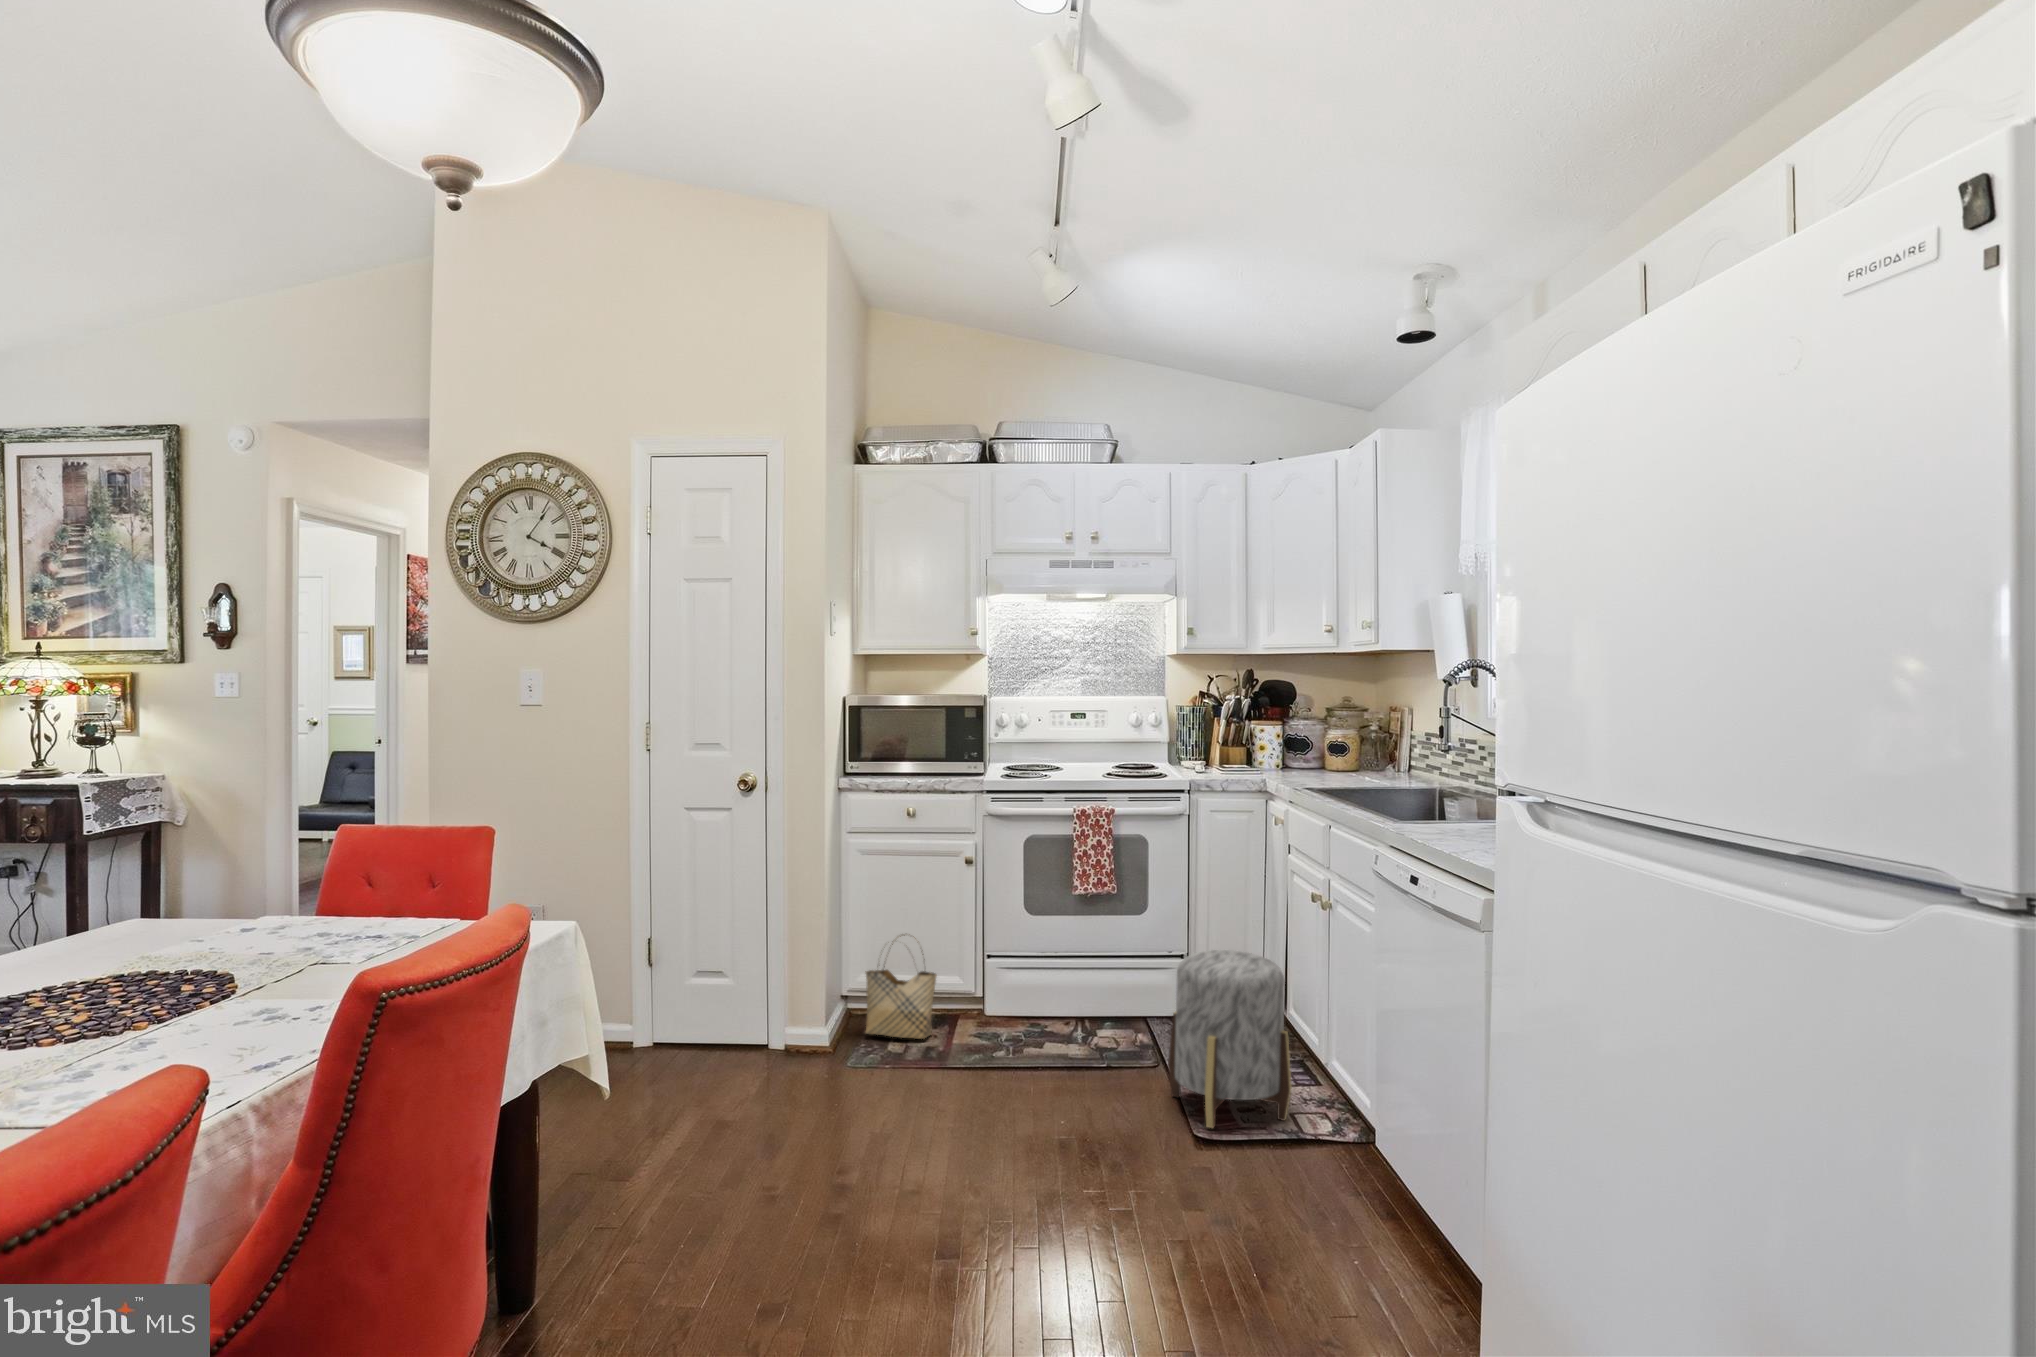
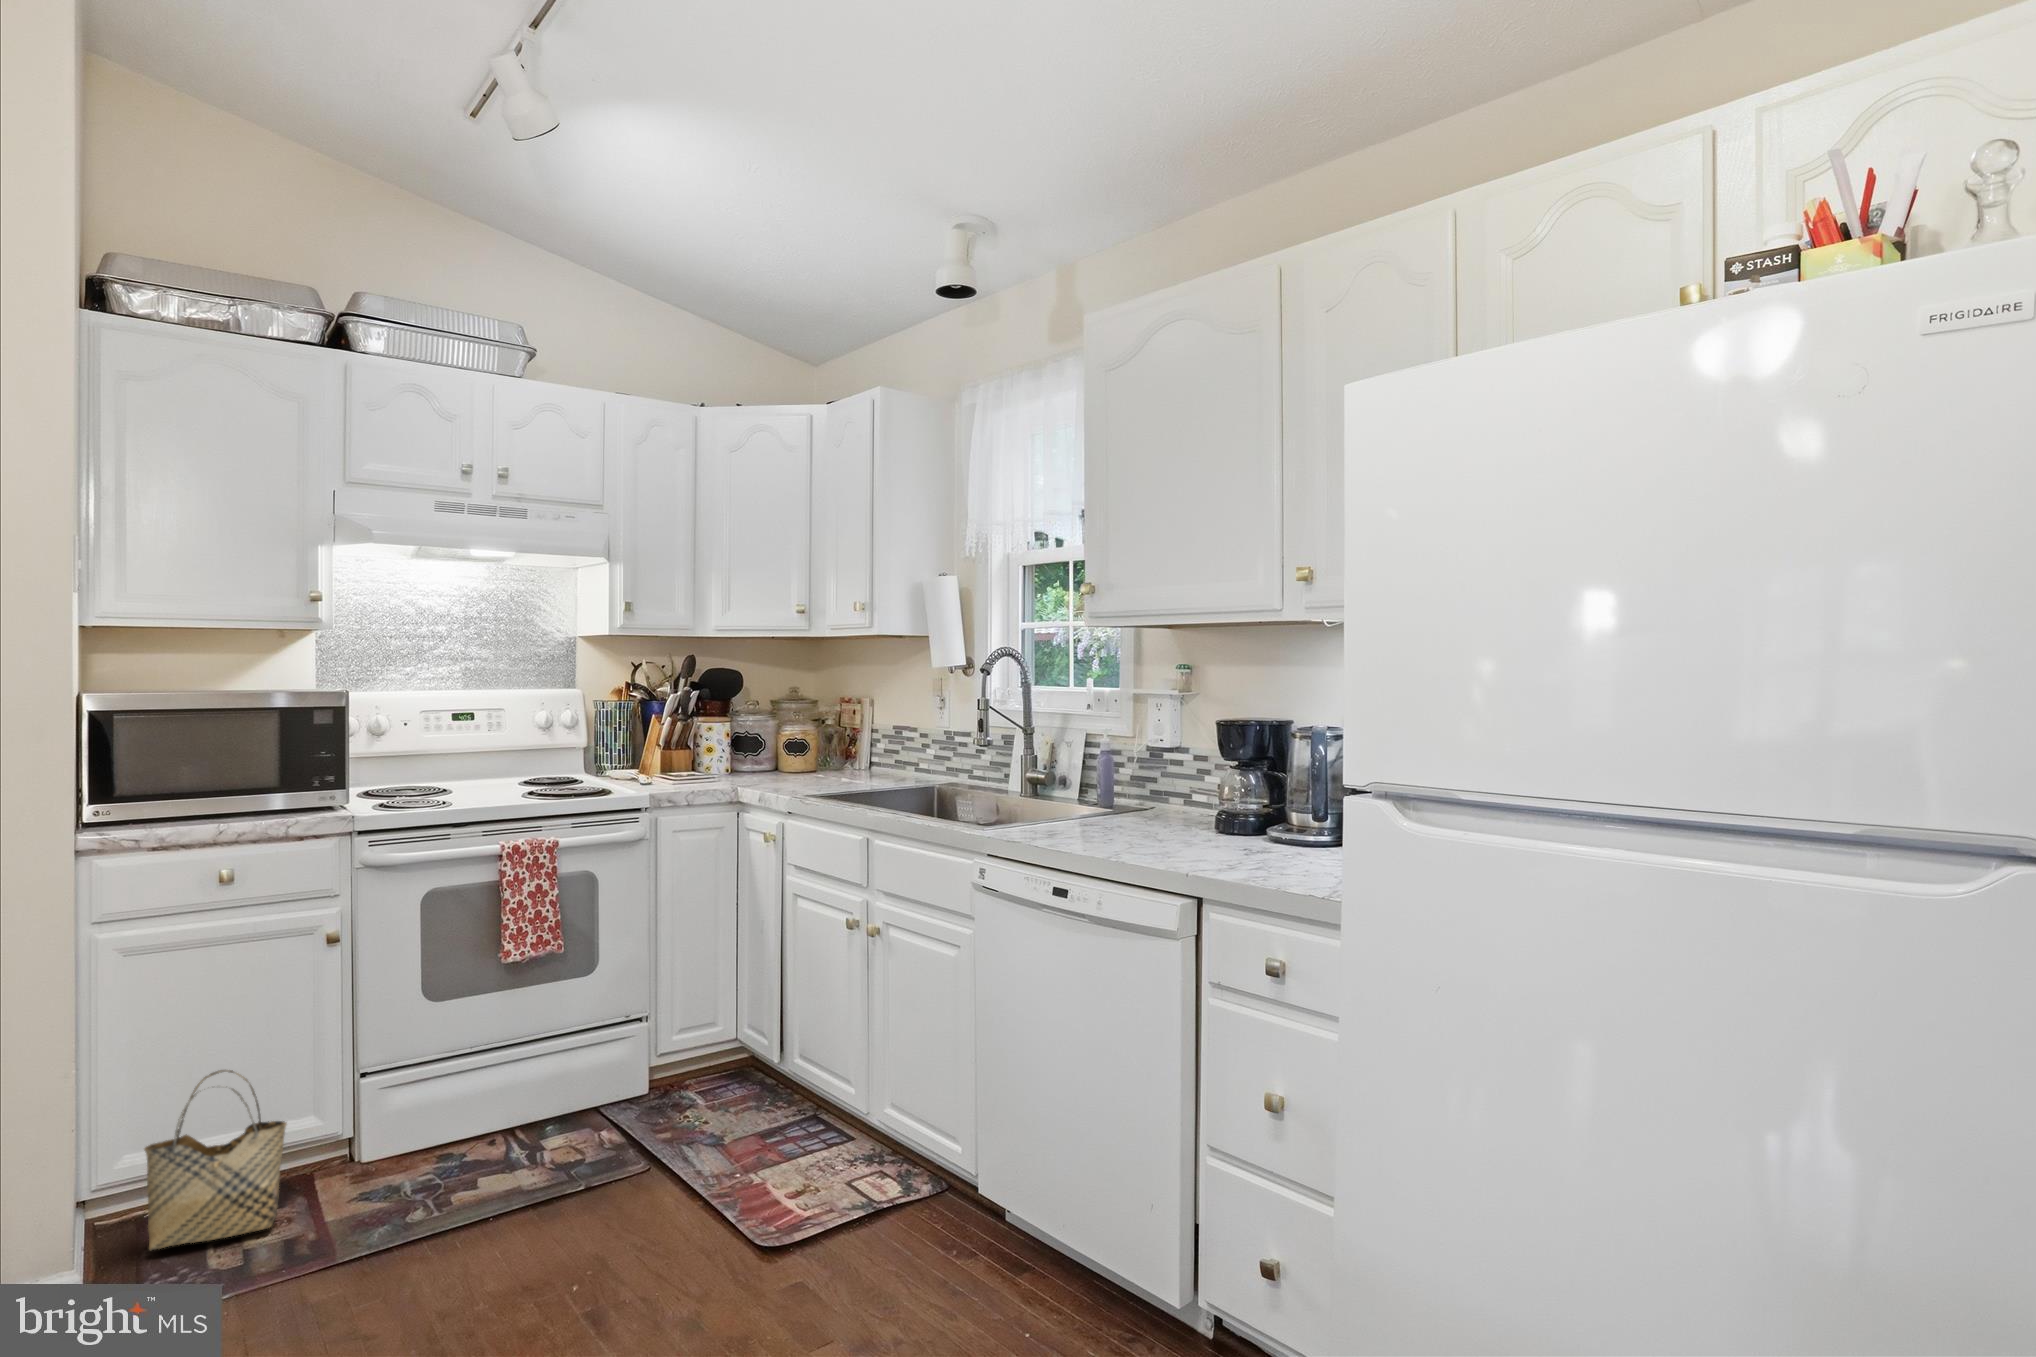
stool: present [1168,950,1292,1128] -> none [692,1002,851,1232]

